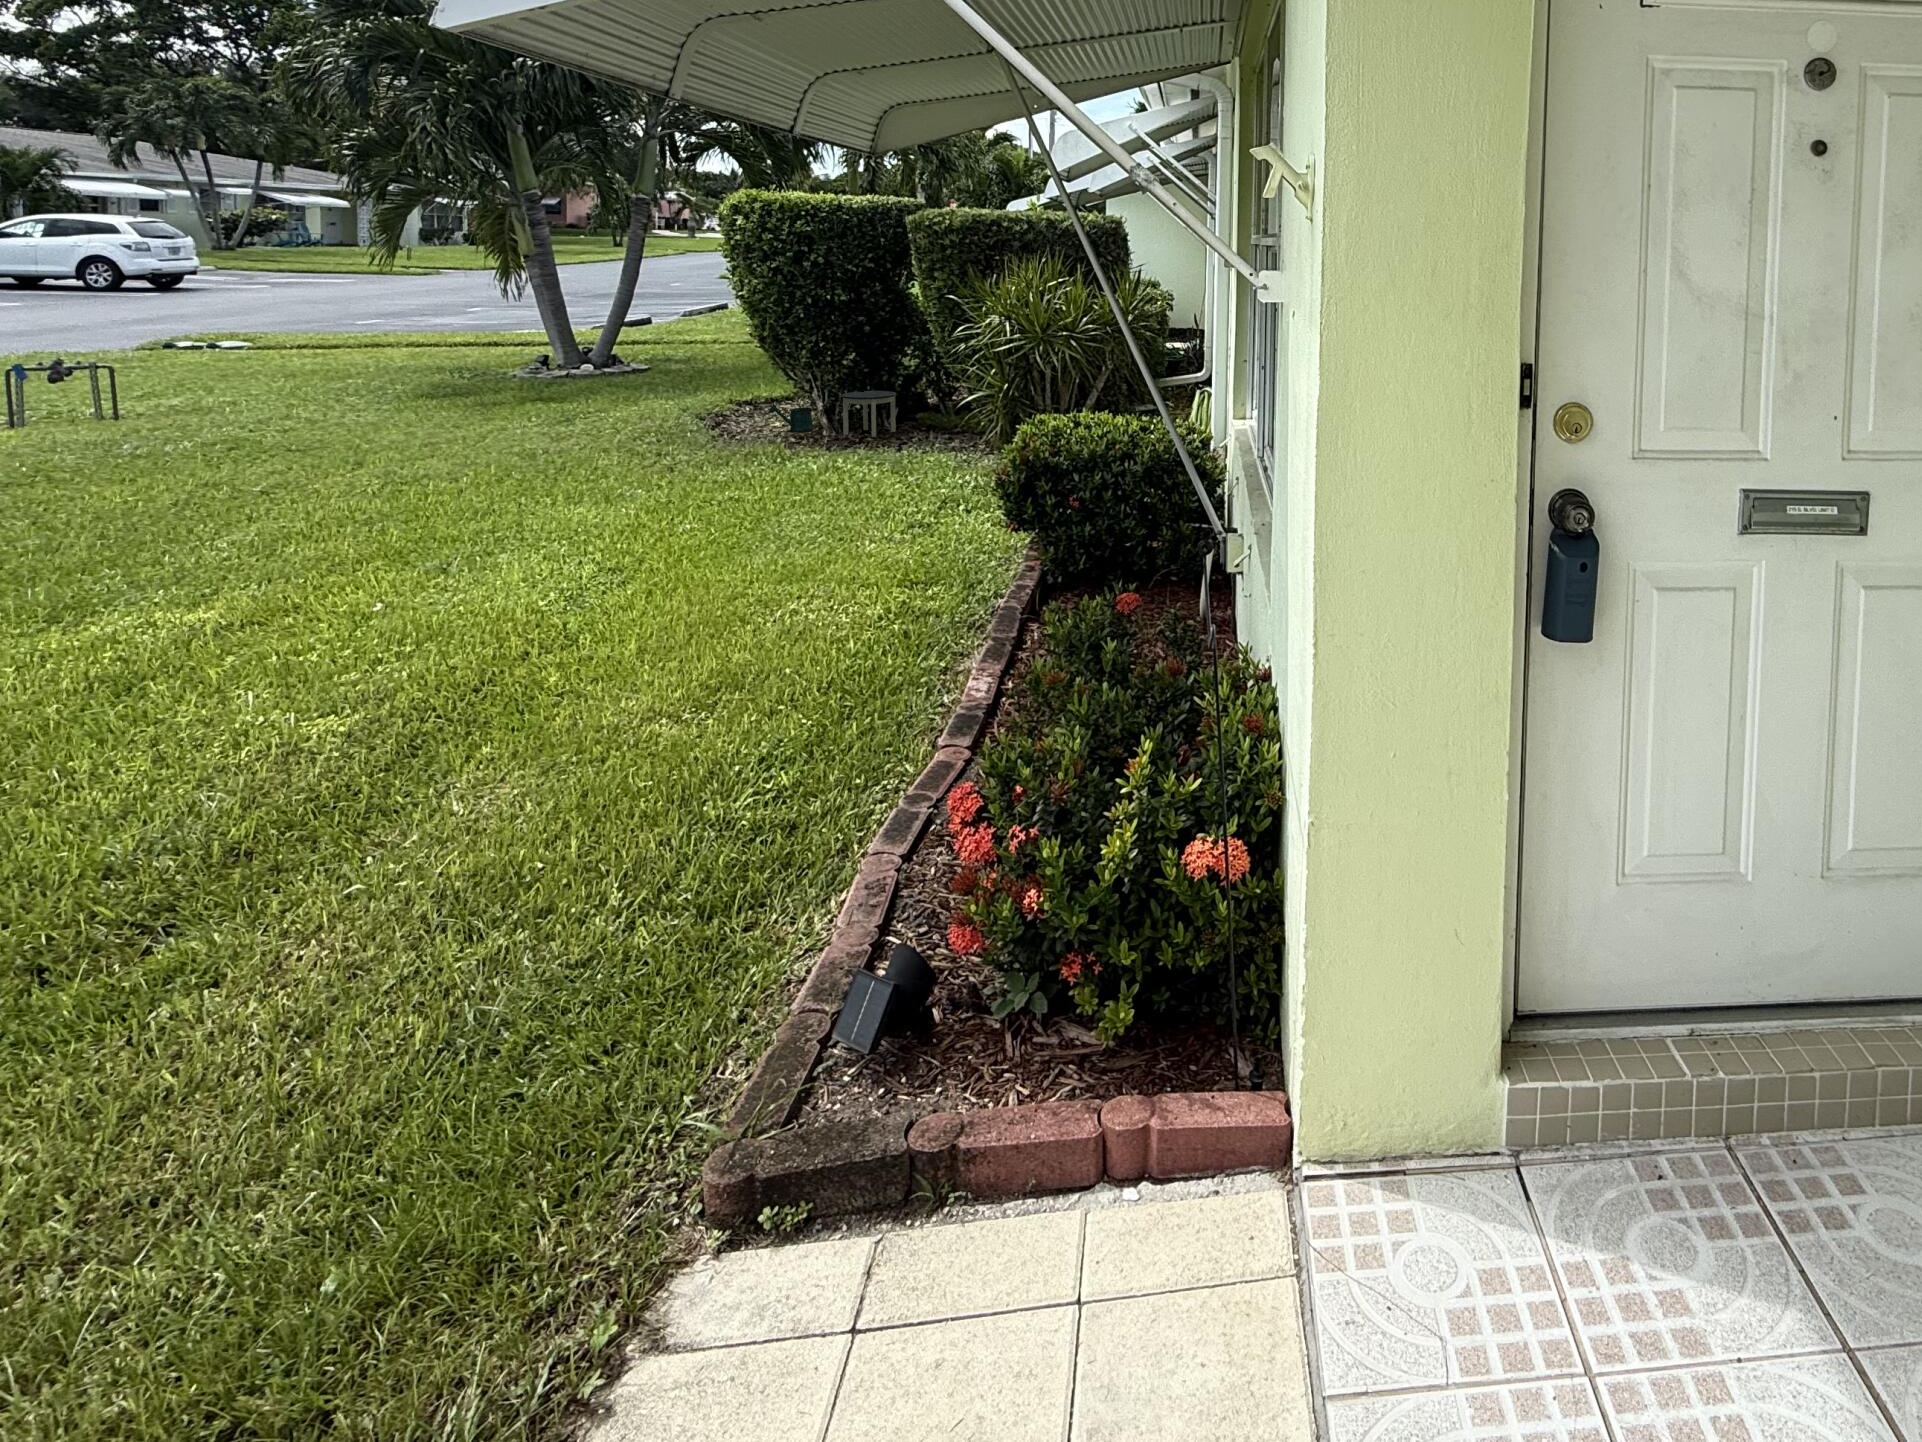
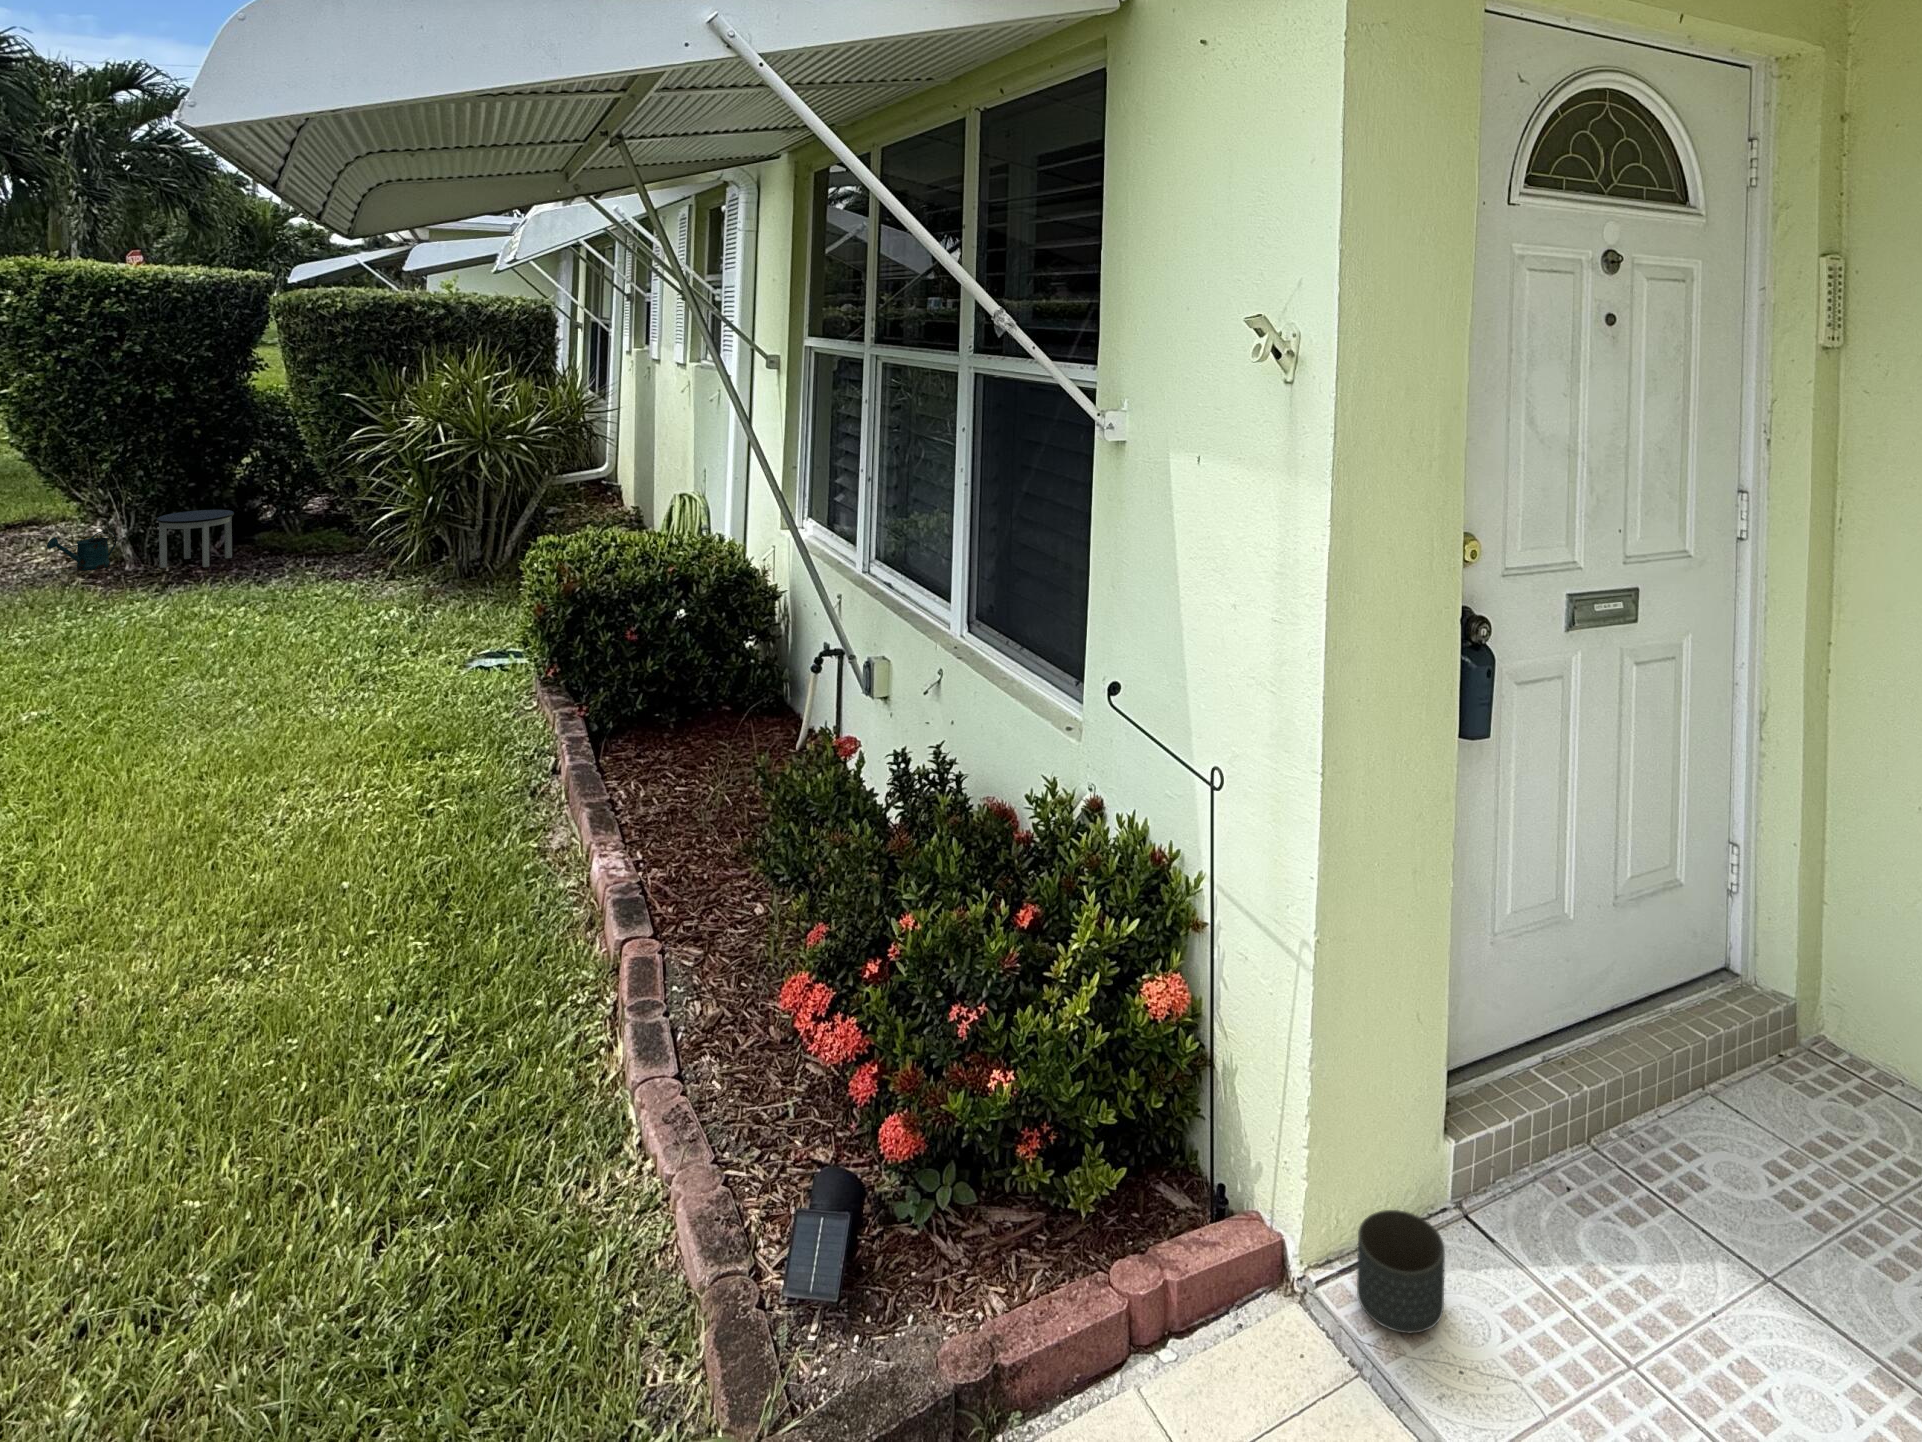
planter: none [1333,1123,1429,1256] -> present [1357,1210,1445,1333]

